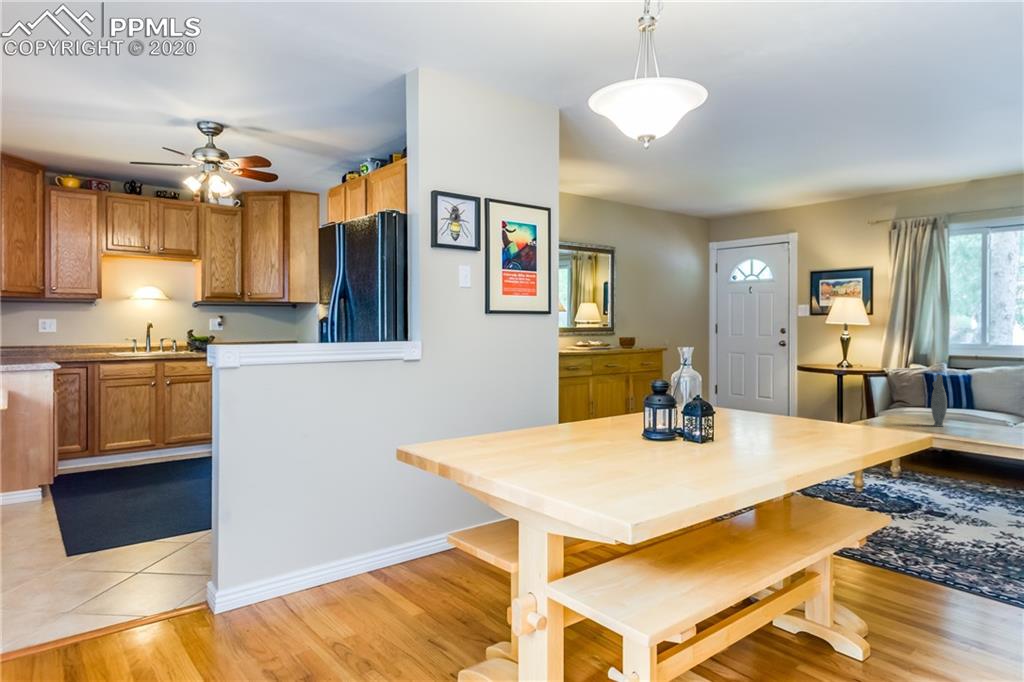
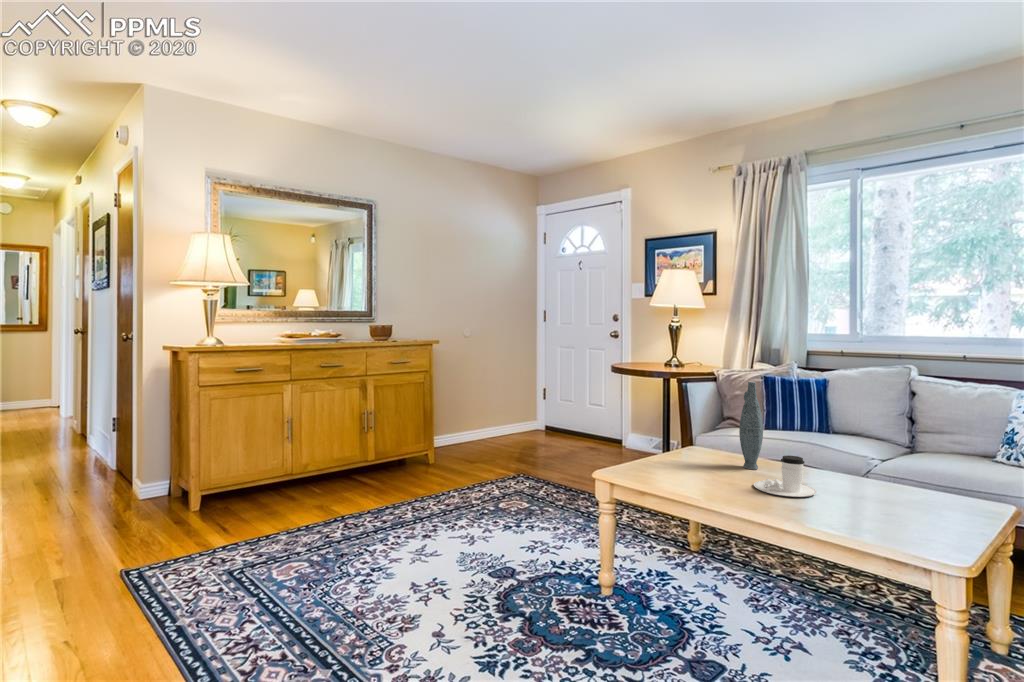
coffee cup: none [949,416,990,437] -> present [754,456,817,497]

